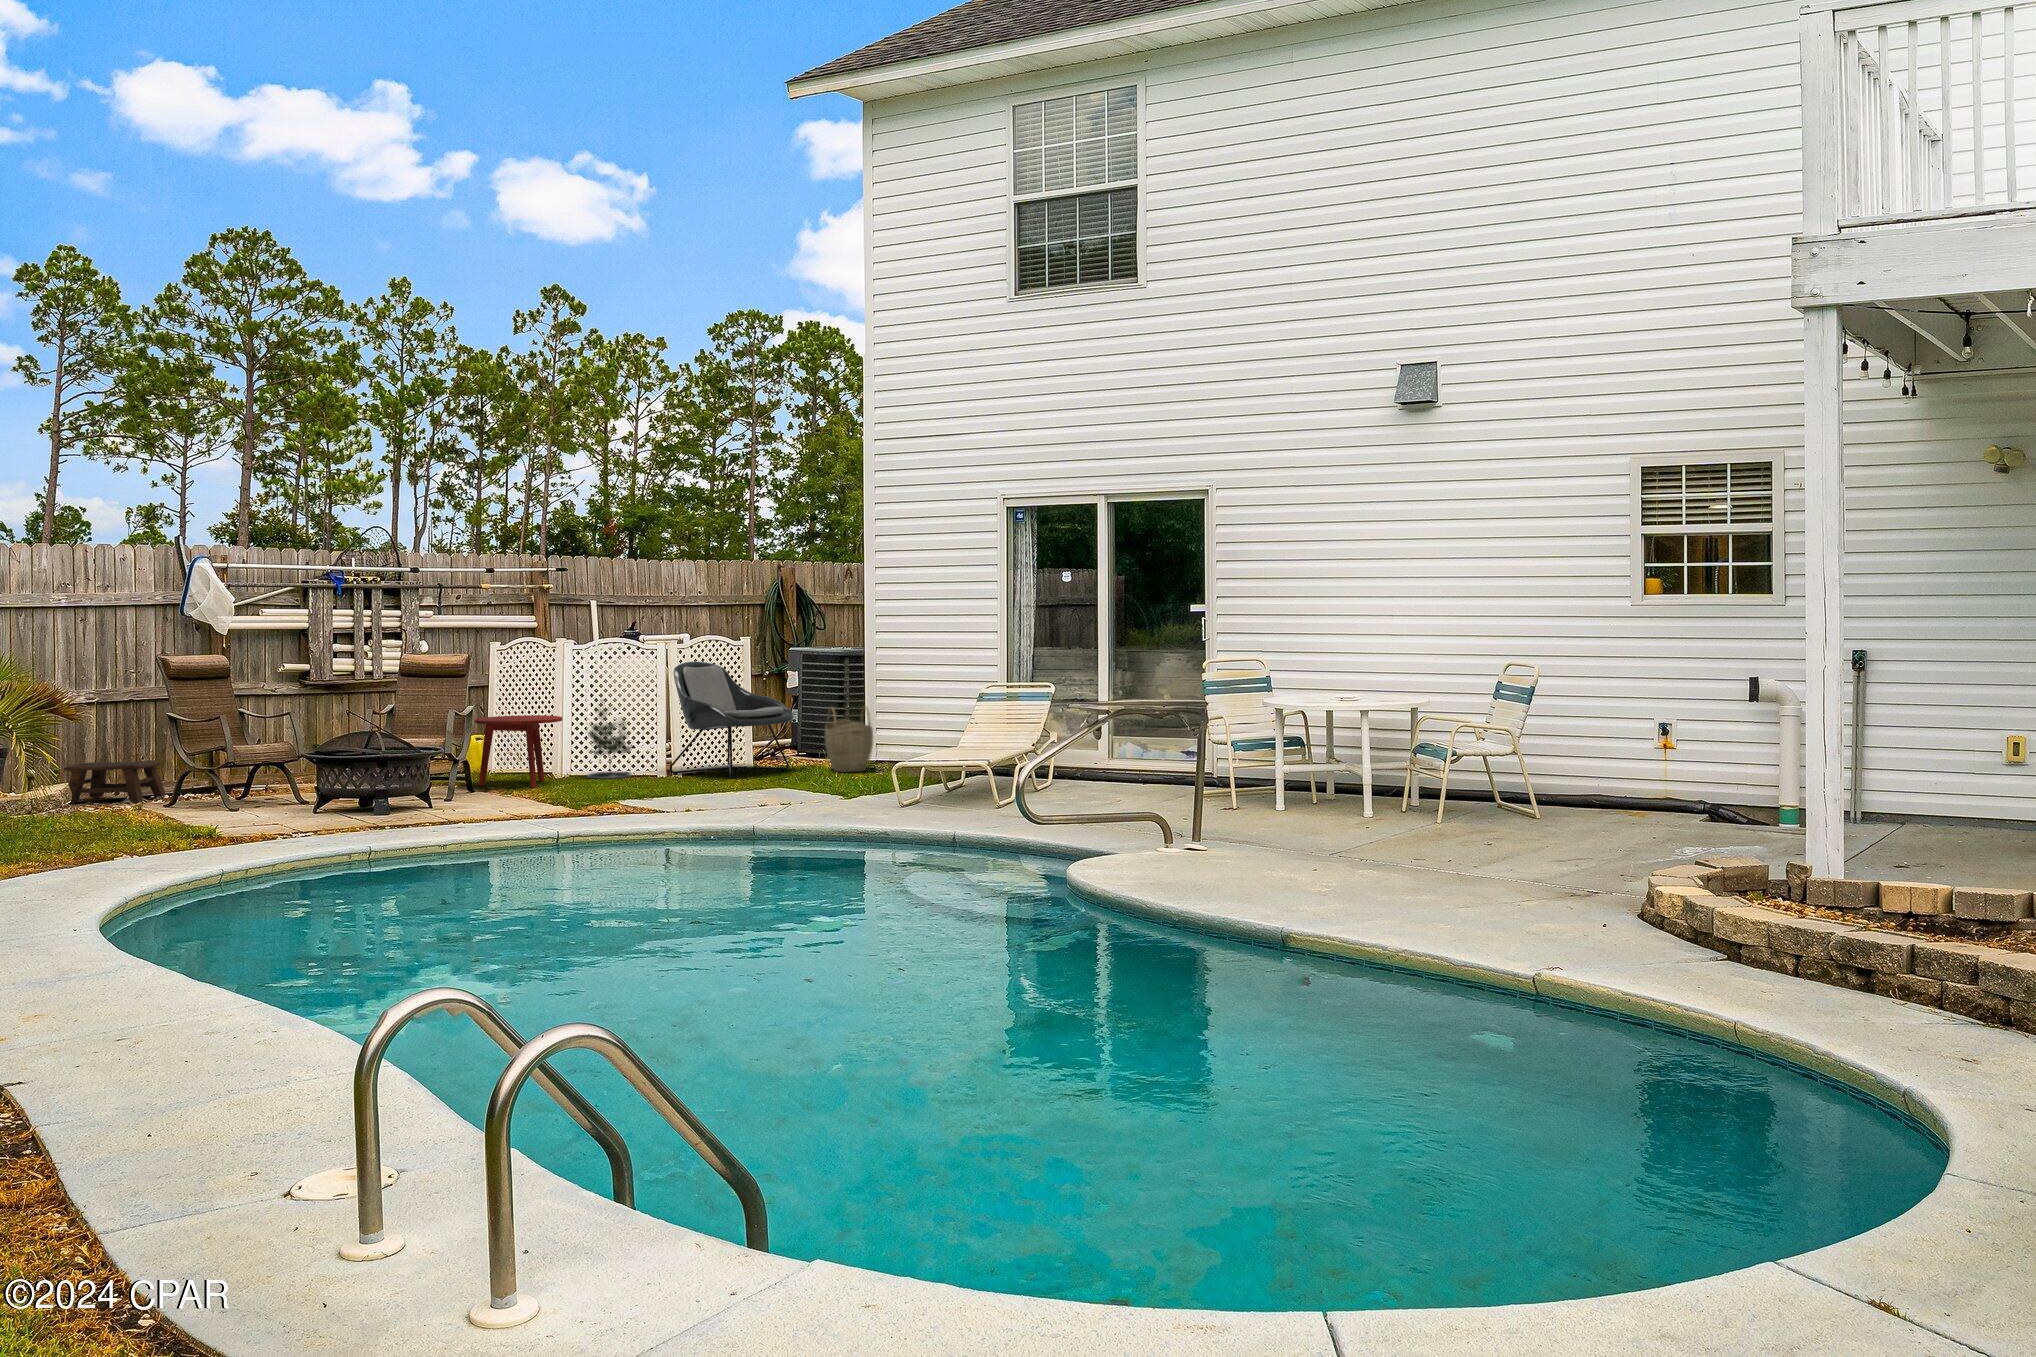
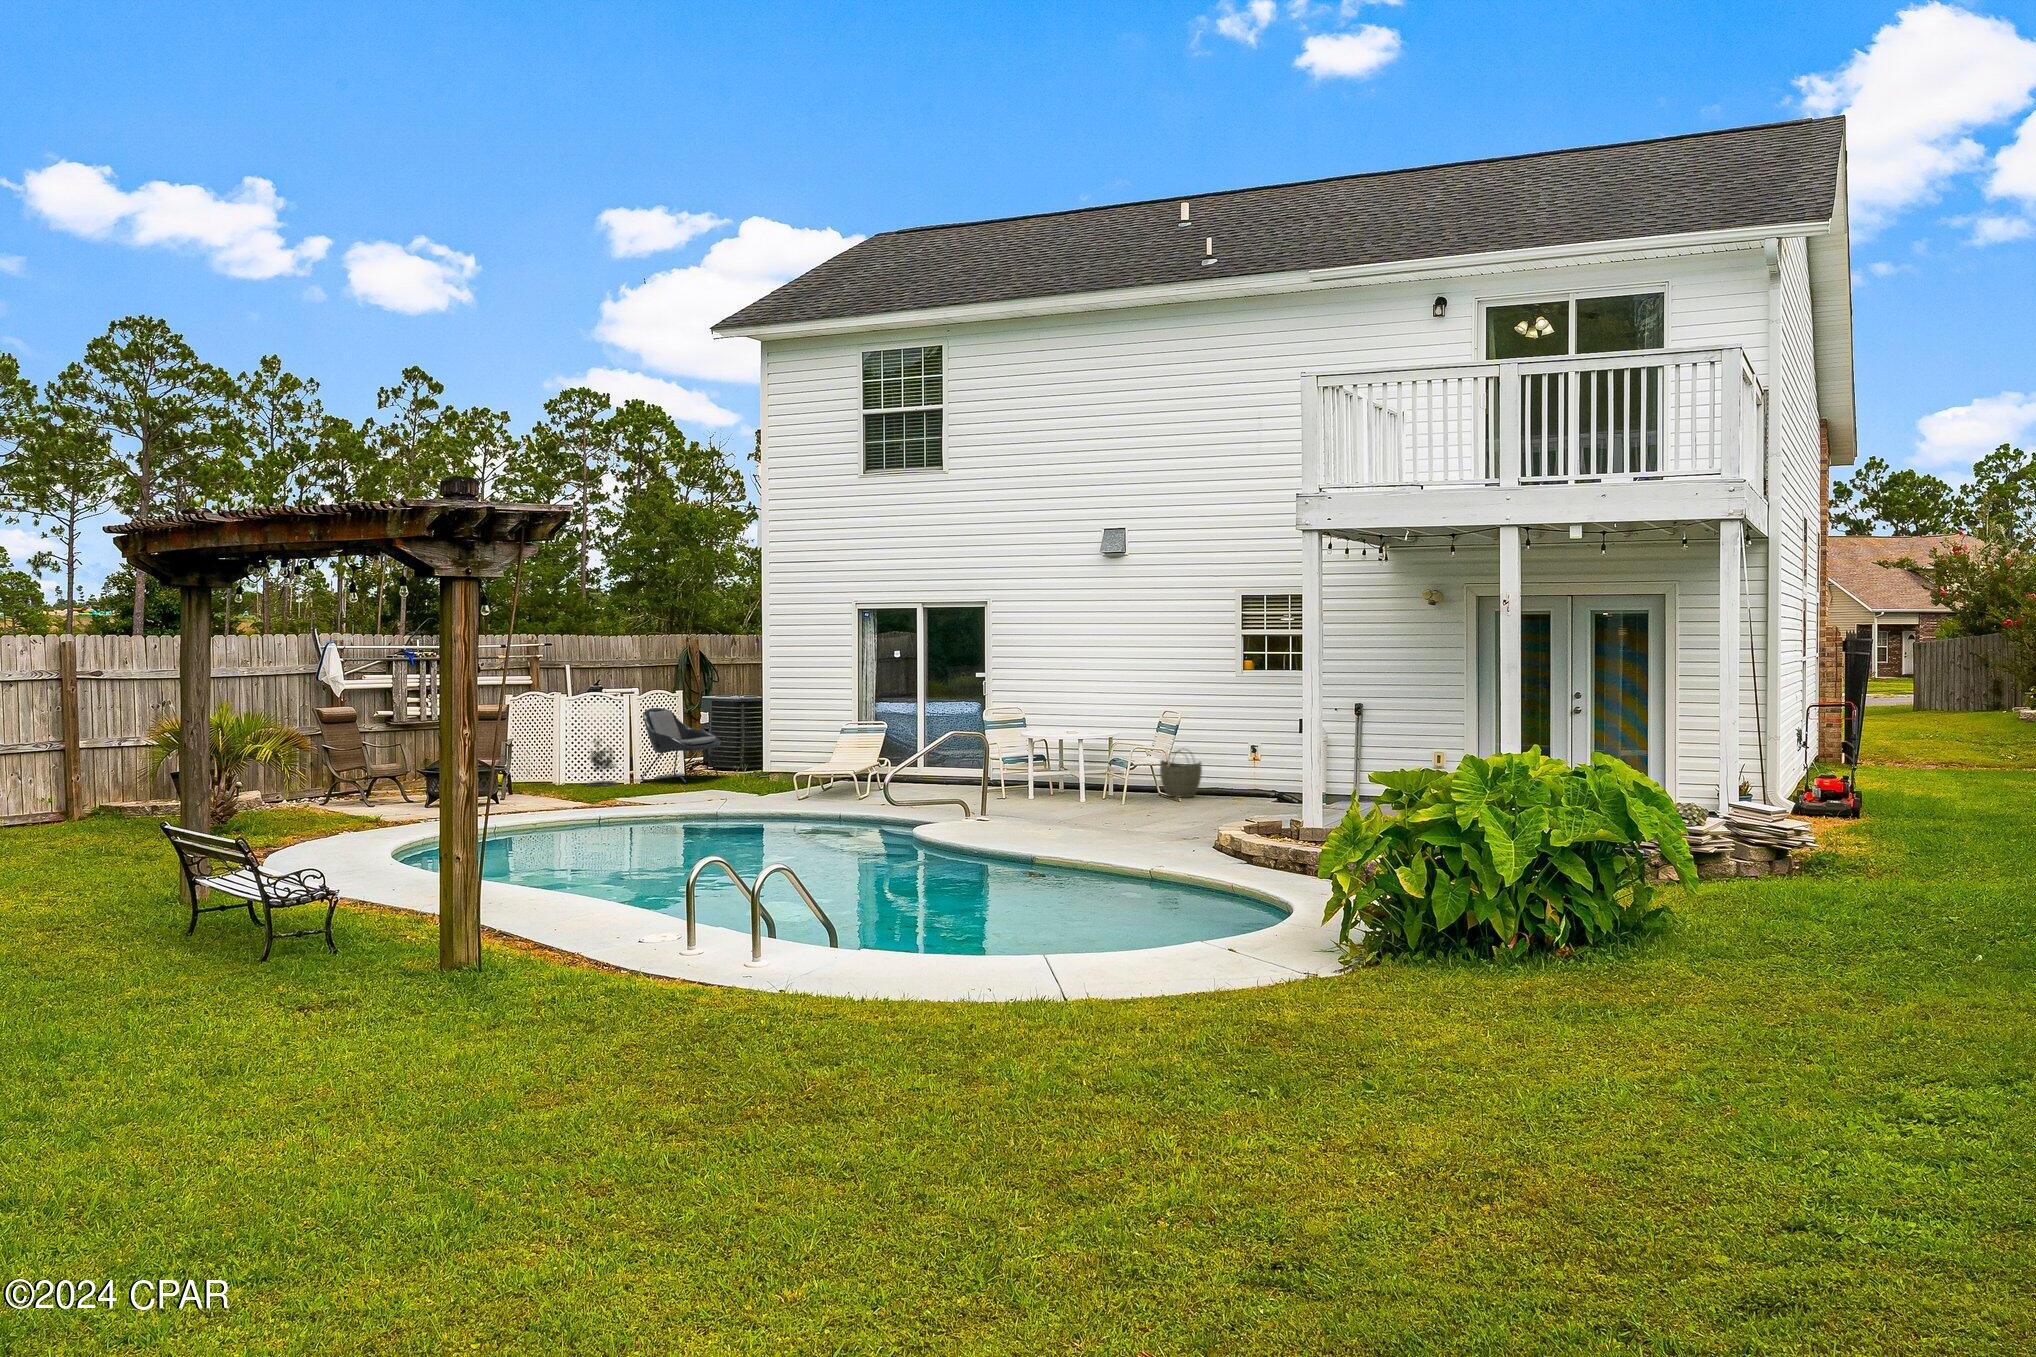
woven basket: present [825,706,873,772] -> present [1160,750,1202,798]
side table: present [475,715,562,788] -> none [521,746,578,794]
stool: present [64,760,165,803] -> none [259,782,320,812]

